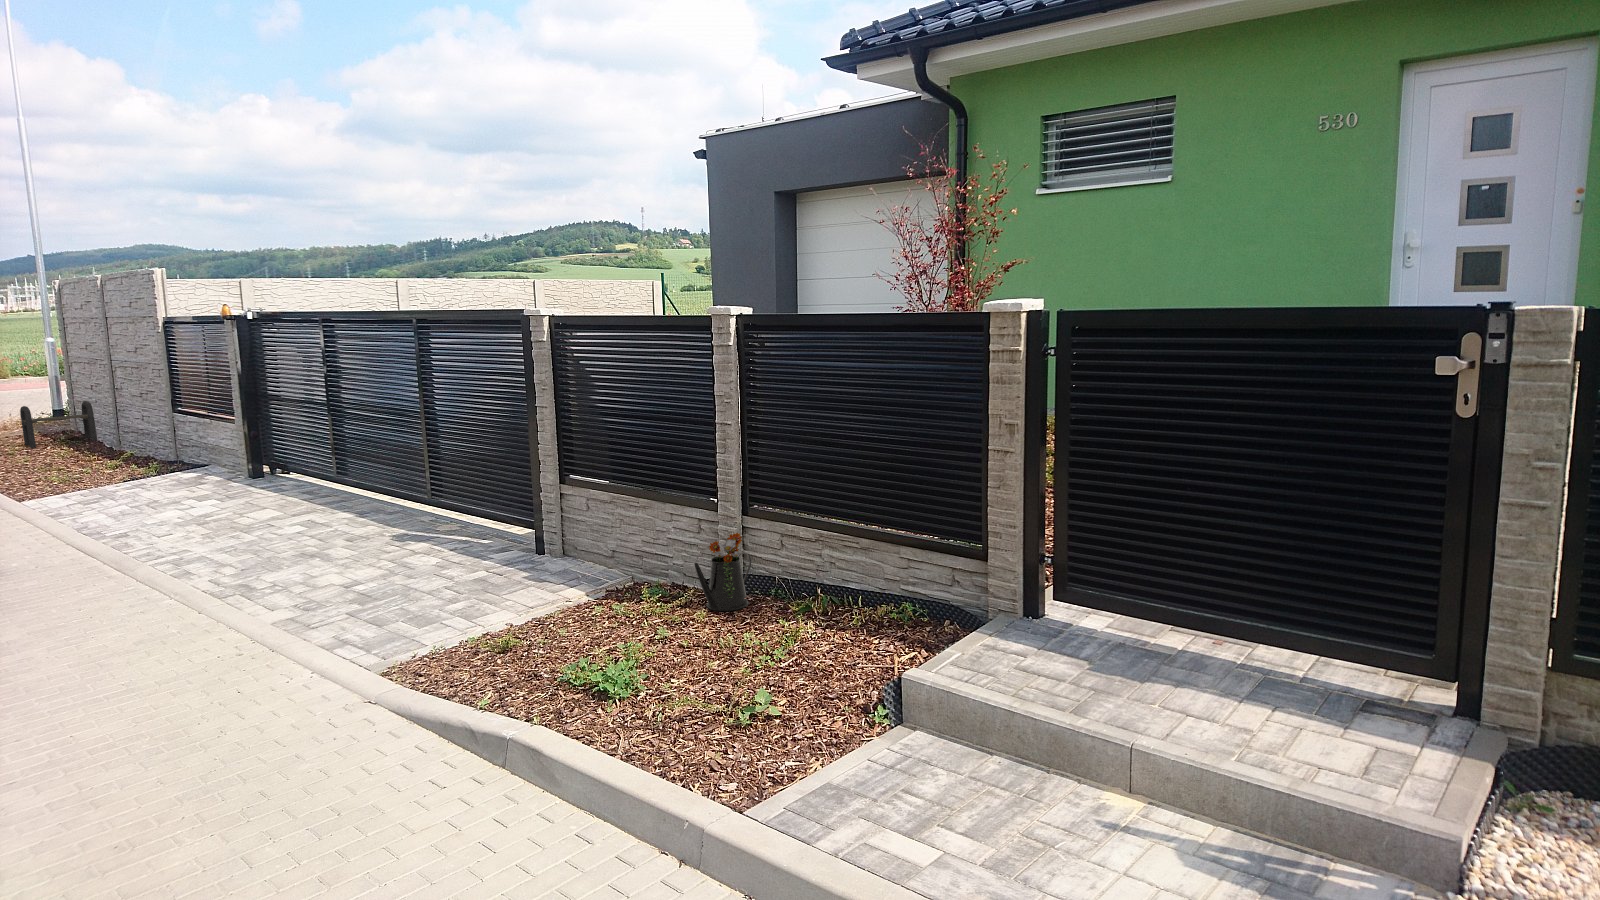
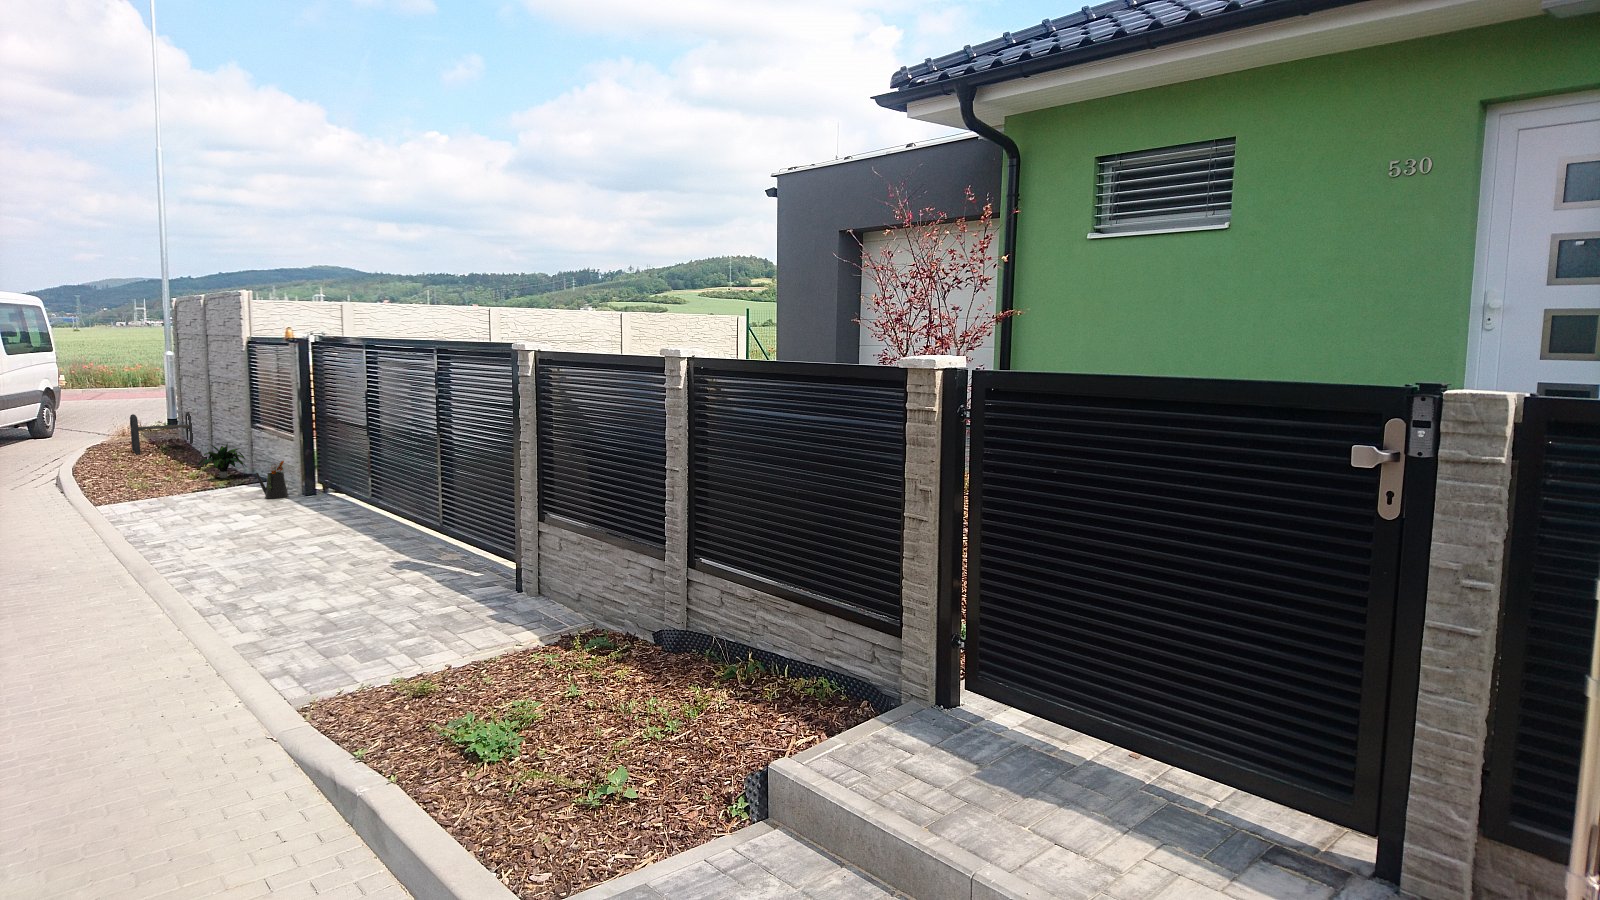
potted plant: none [119,429,175,467] -> present [197,444,246,478]
watering can: present [694,533,751,611] -> present [256,461,289,498]

